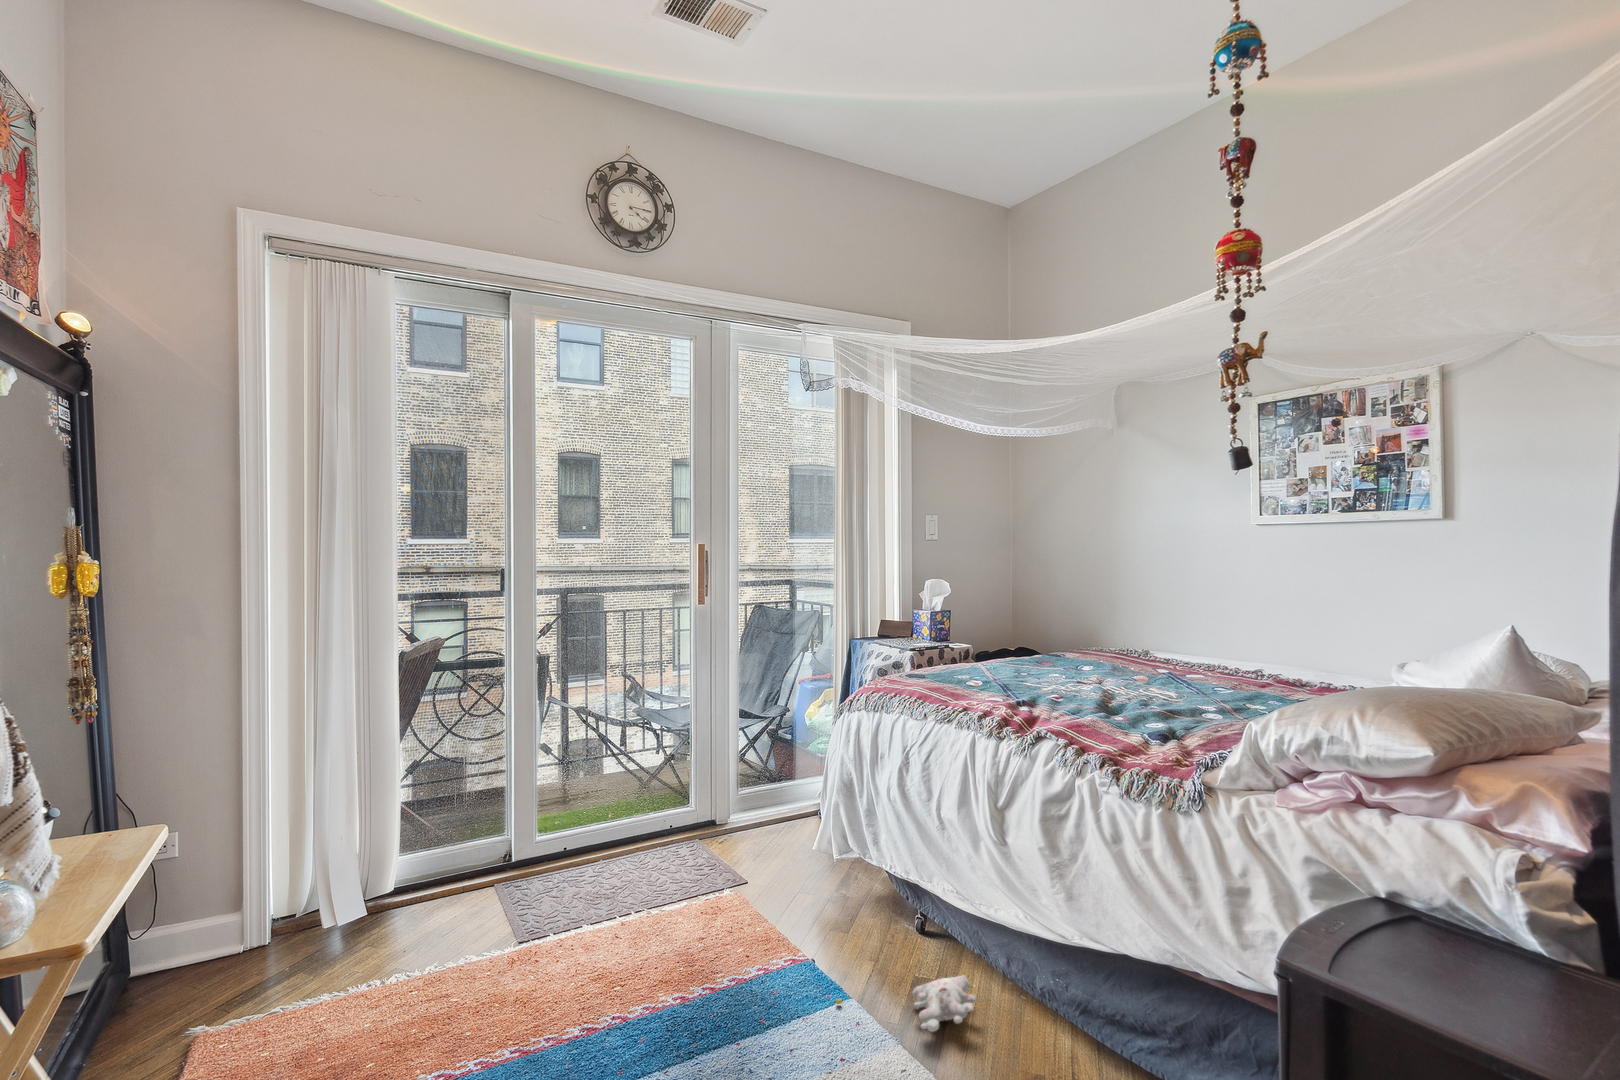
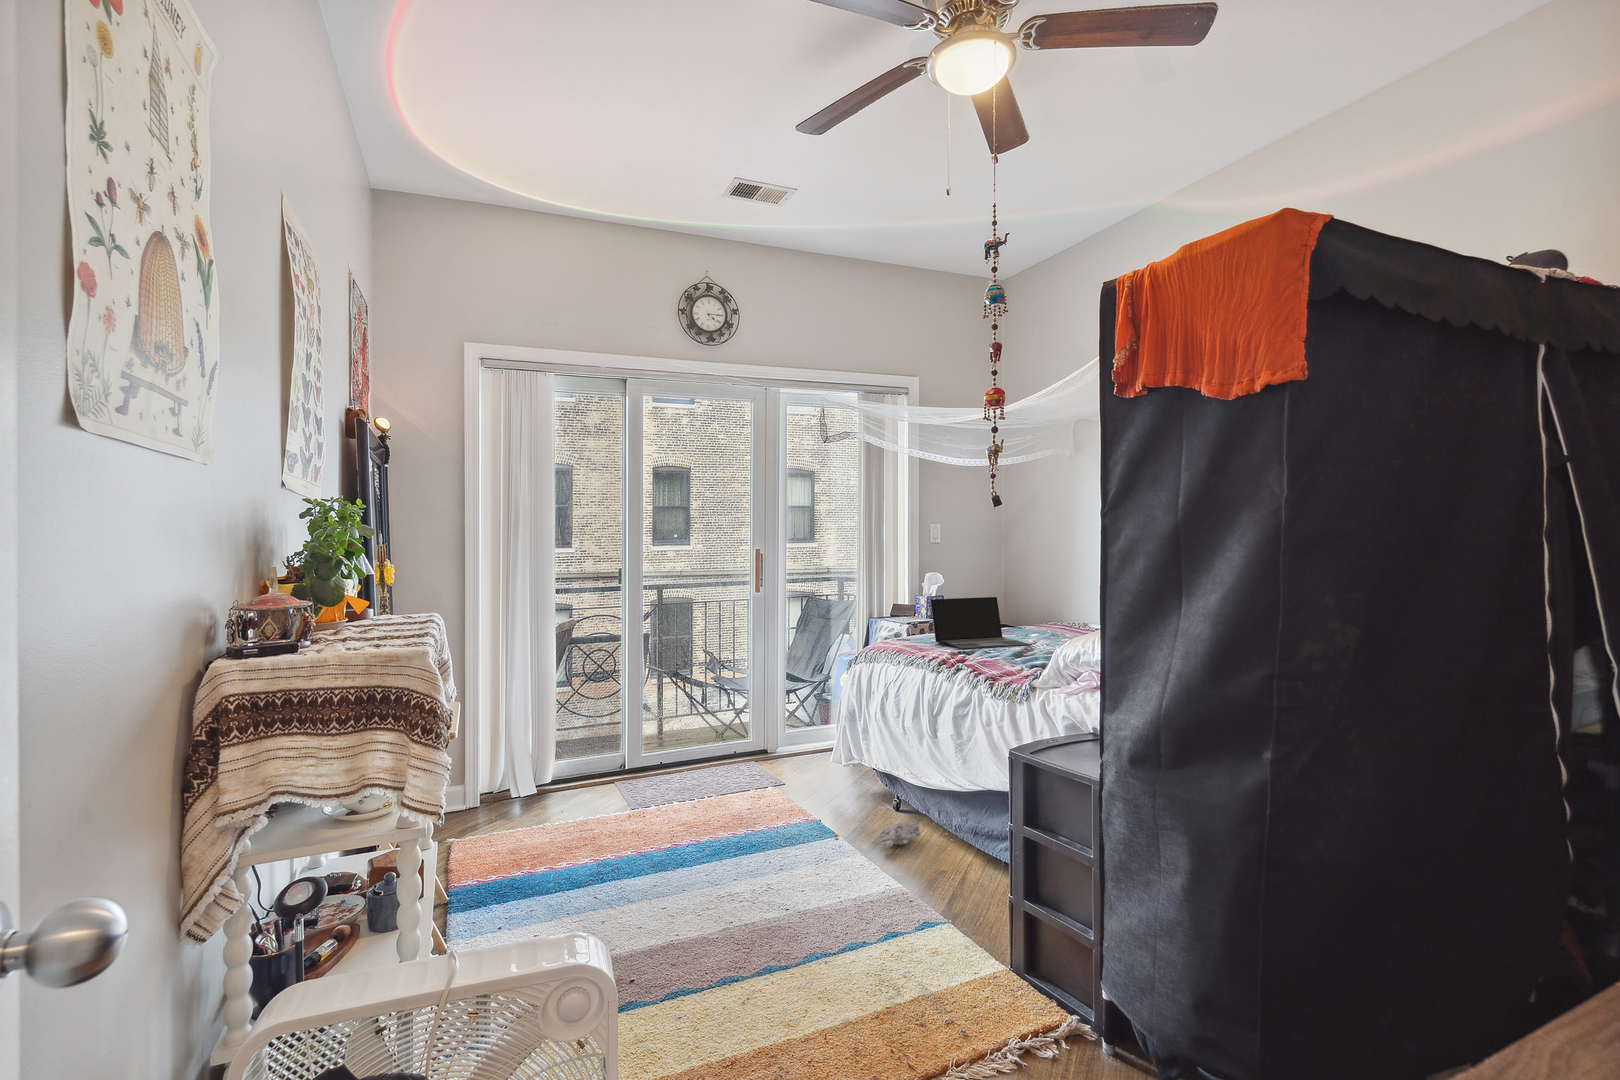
laptop: none [961,611,1114,695] -> present [931,597,1032,650]

